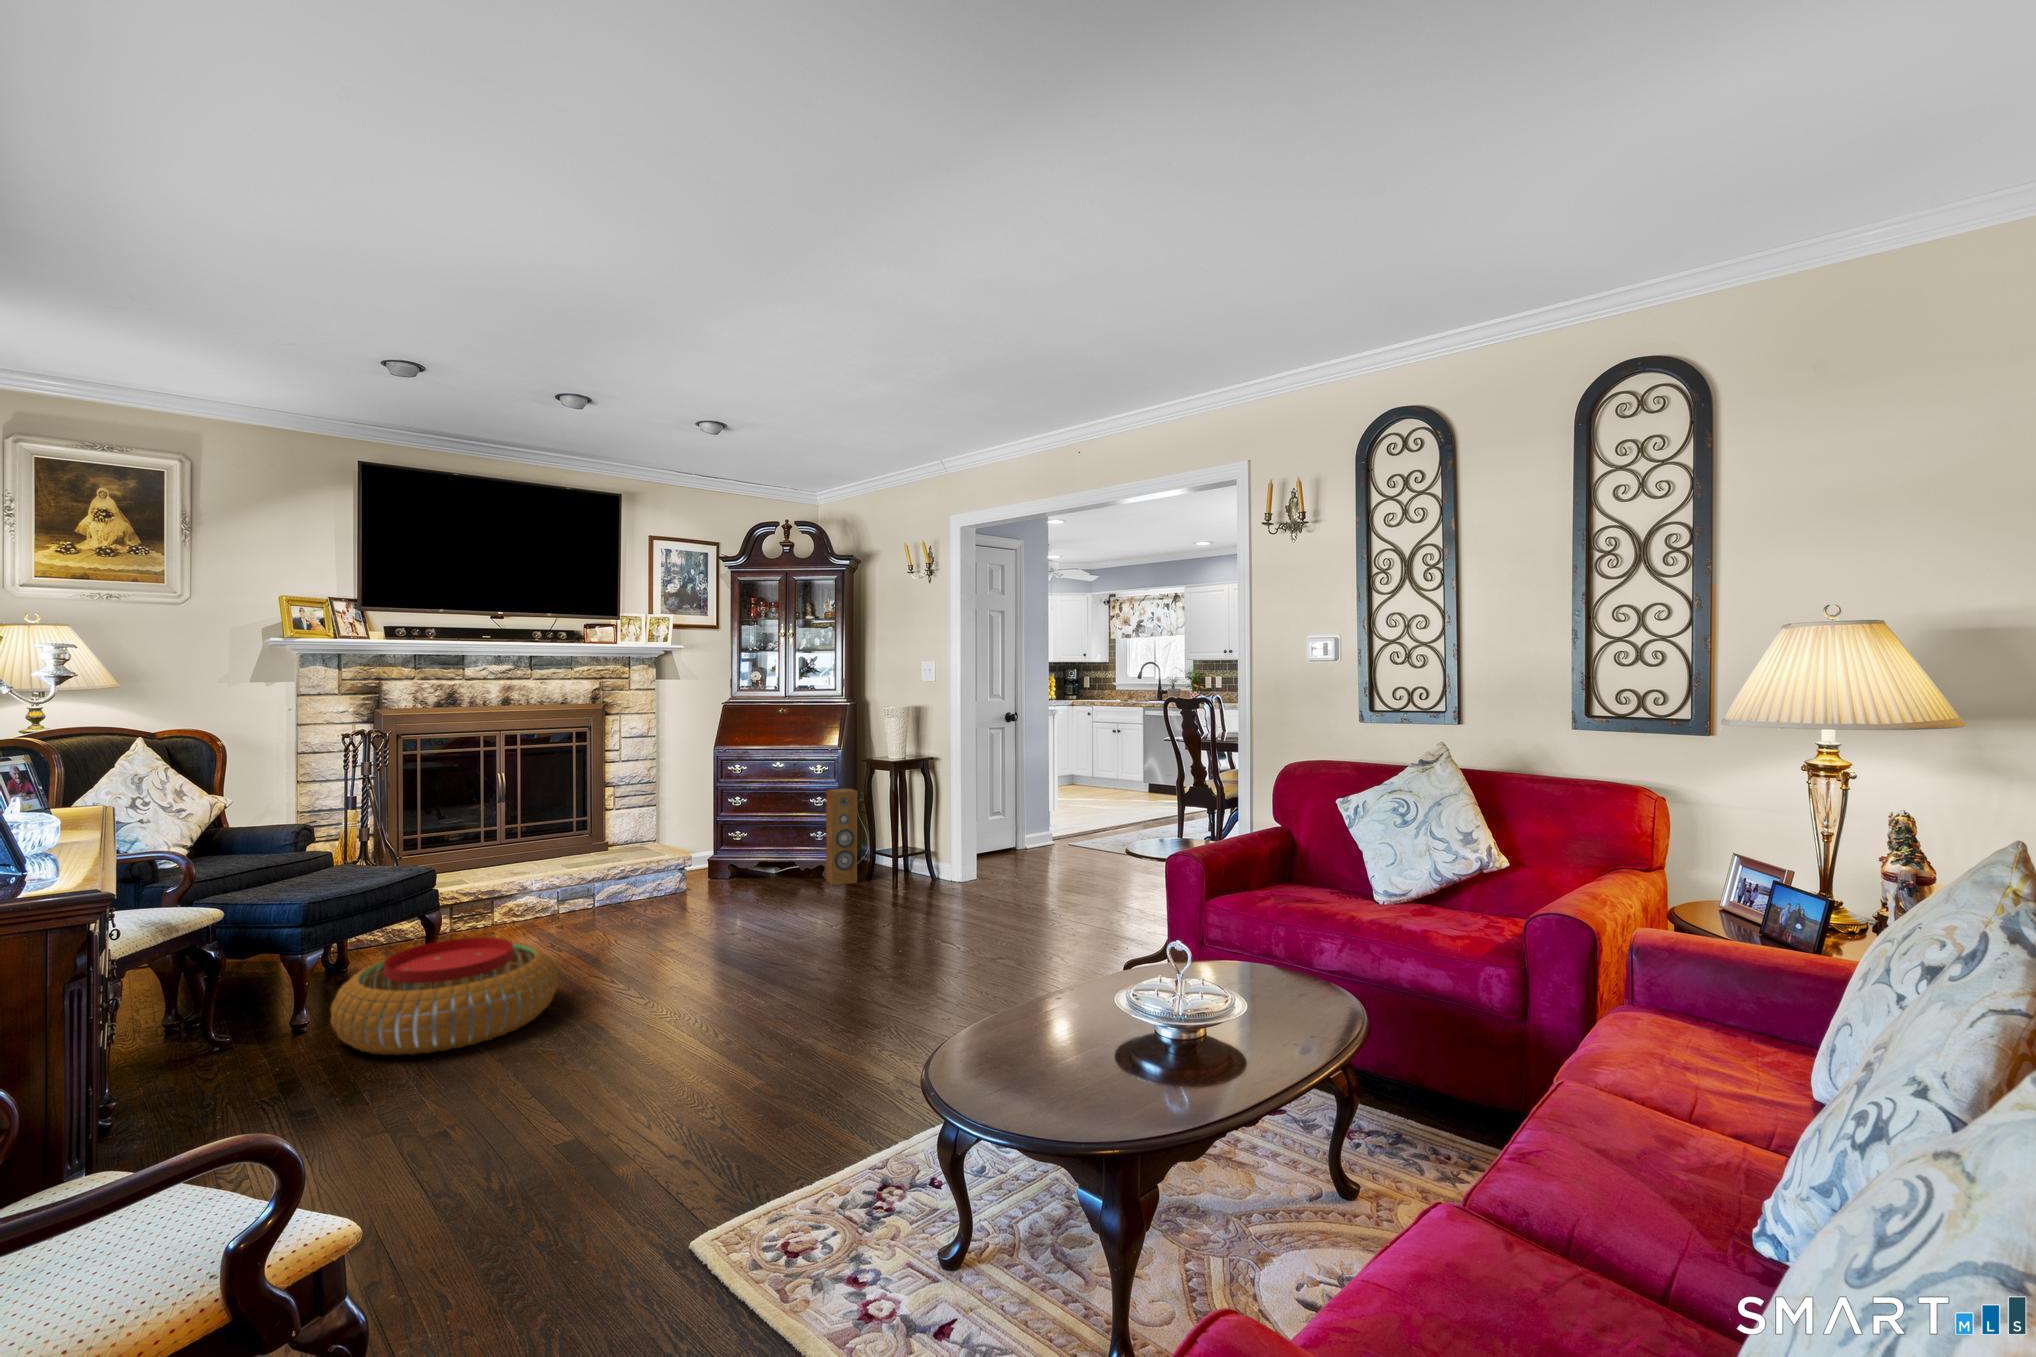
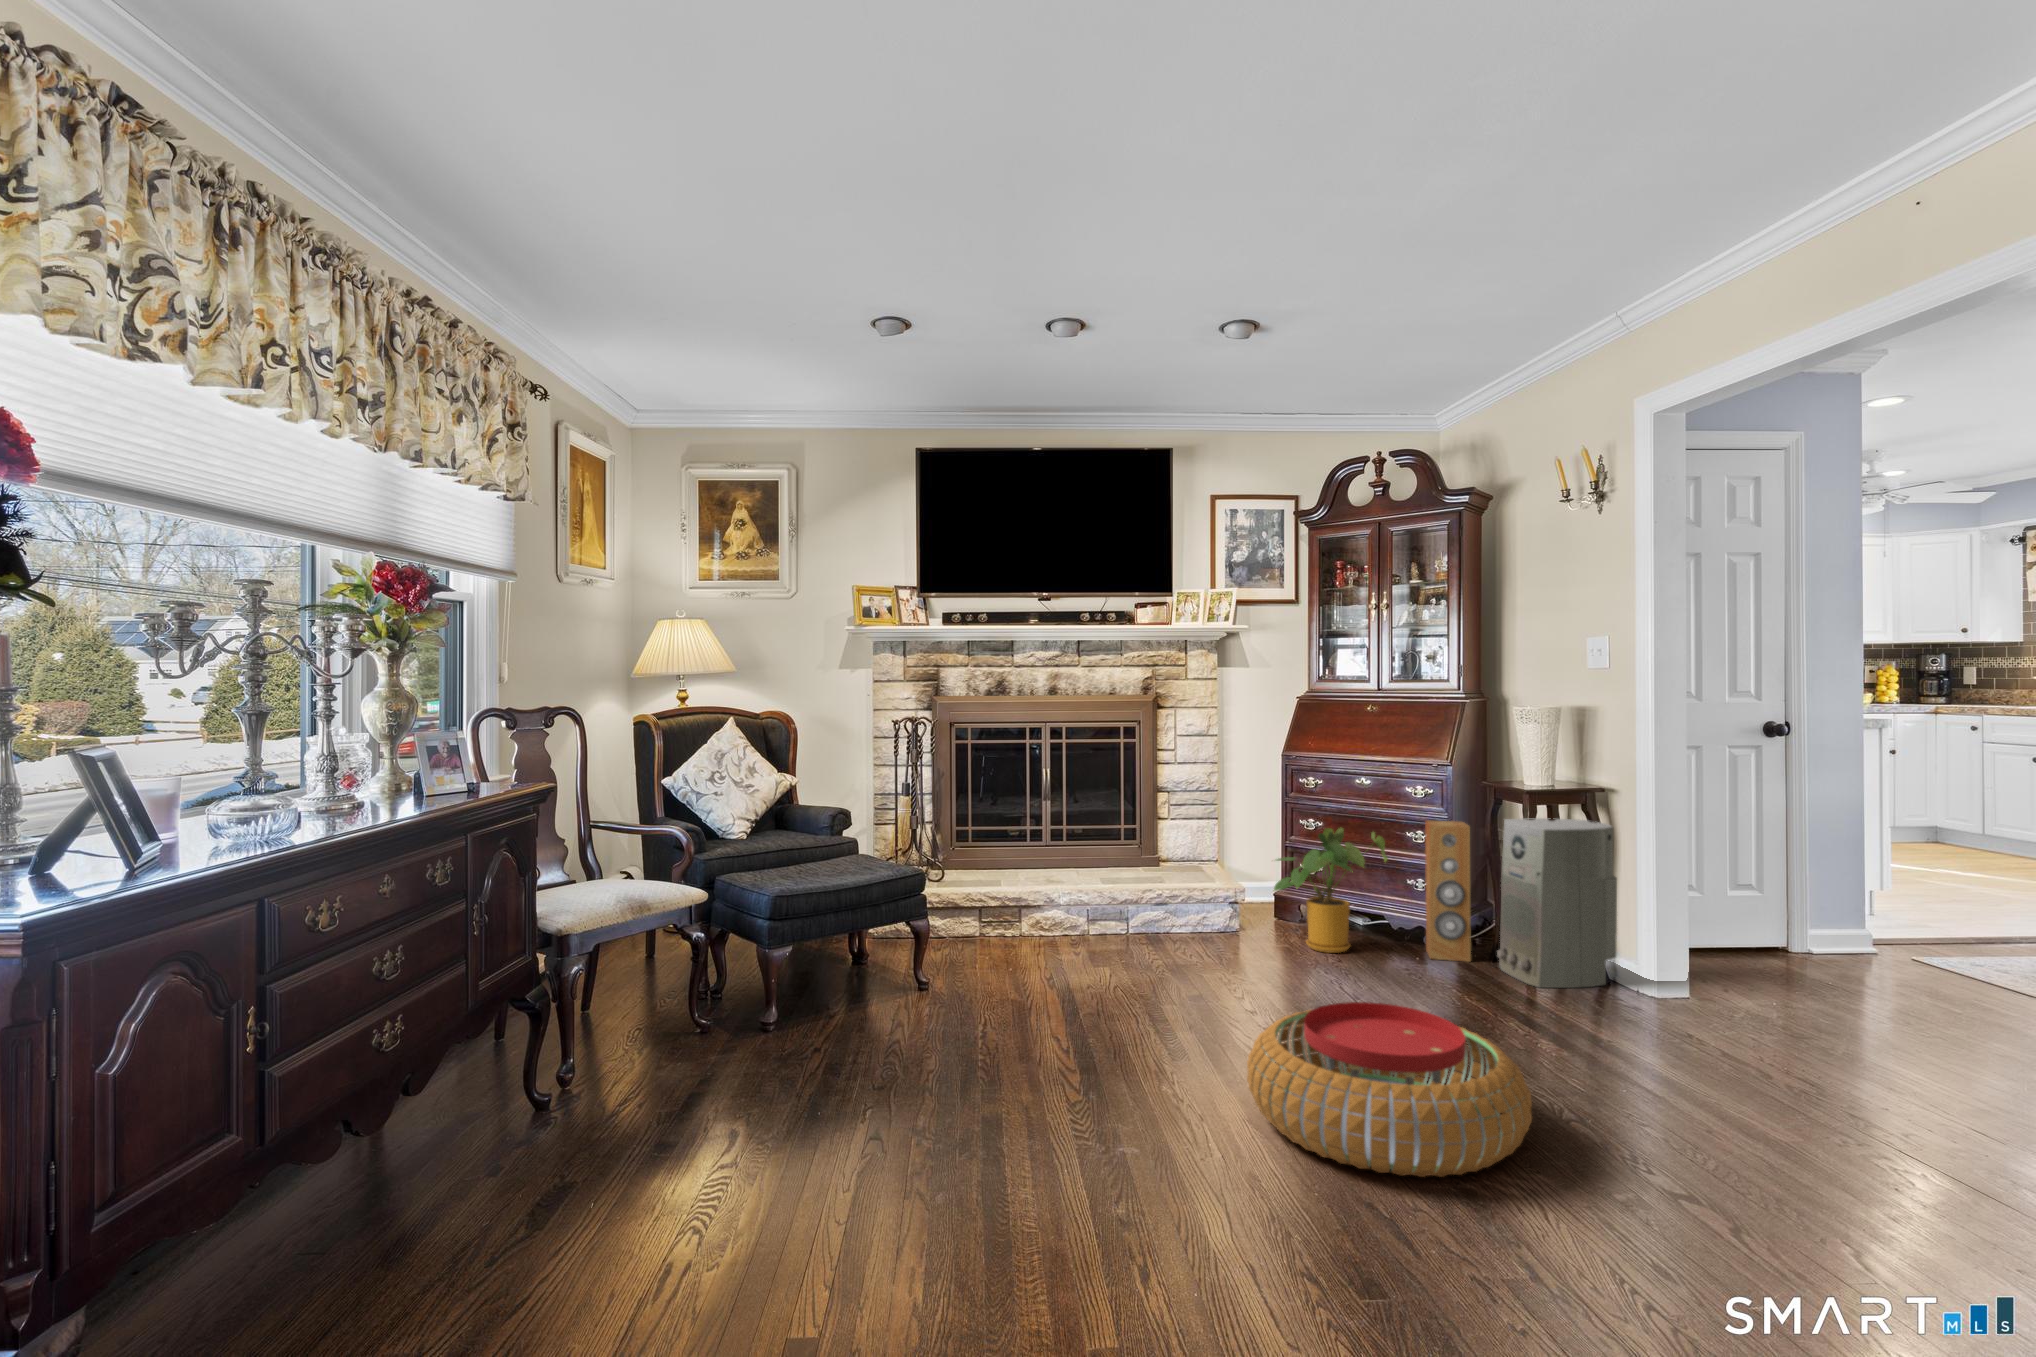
air purifier: none [875,781,943,891] -> present [1497,818,1617,988]
house plant: none [718,800,800,893] -> present [1274,827,1388,953]
pouf: present [331,937,558,1055] -> present [1247,1002,1532,1177]

